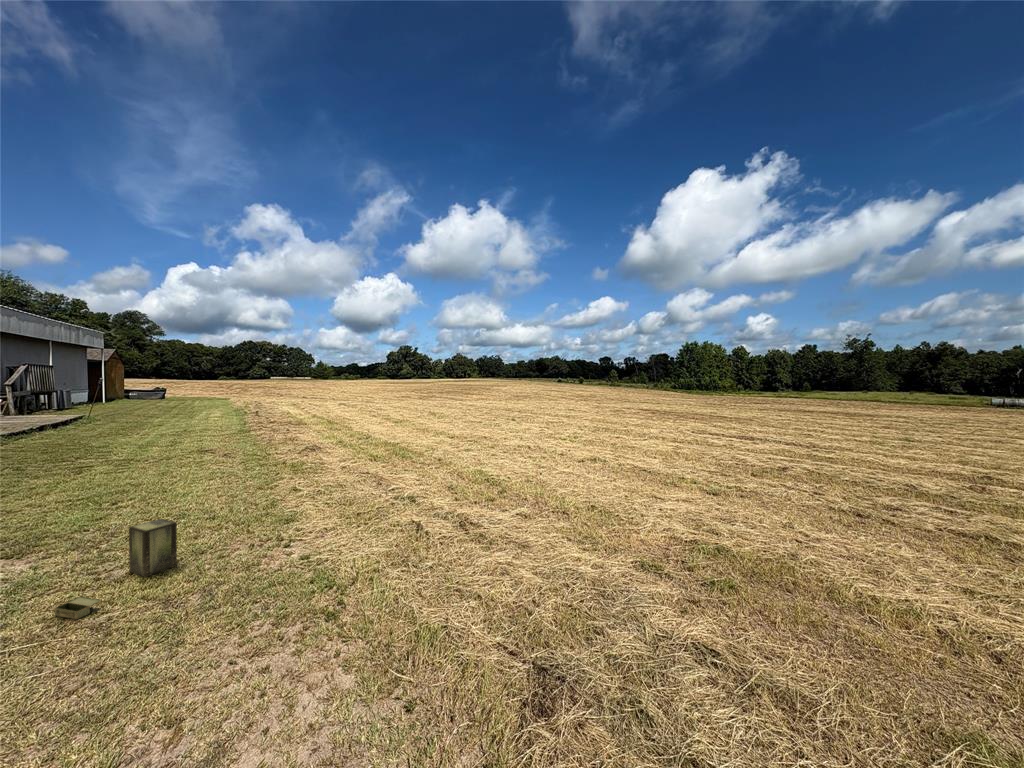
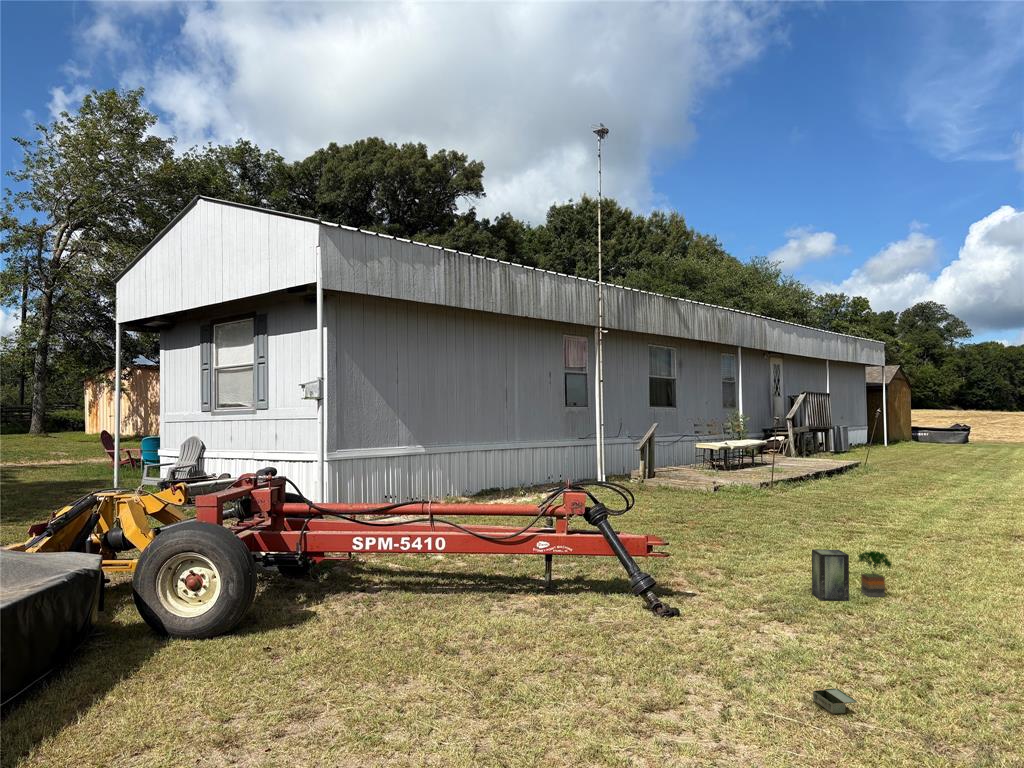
potted tree: none [91,478,123,512] -> present [858,551,892,597]
storage box: present [129,519,177,577] -> present [812,549,849,601]

